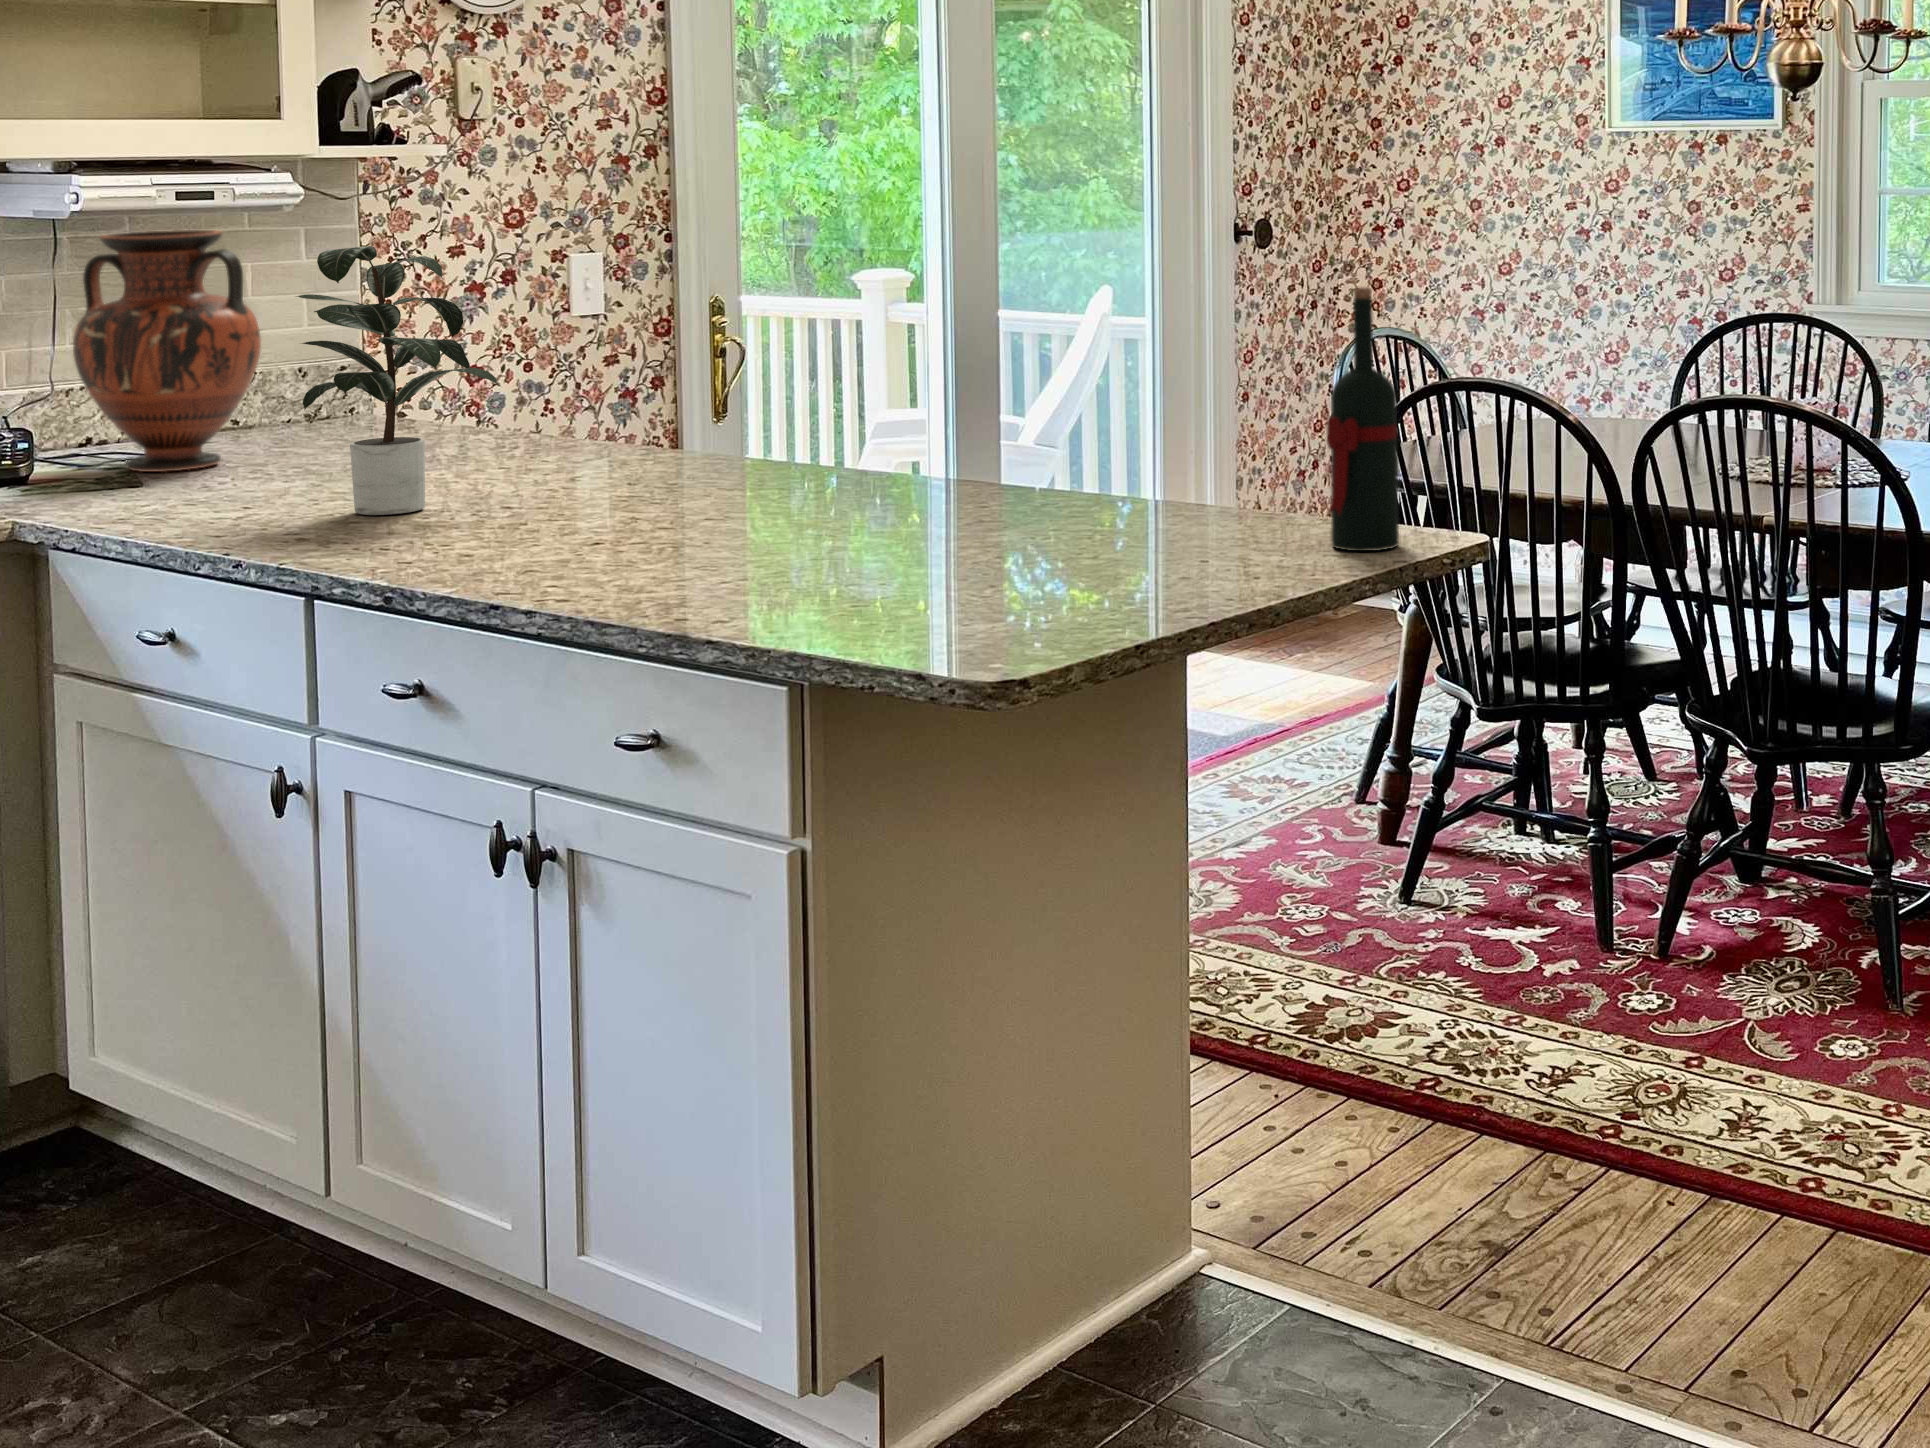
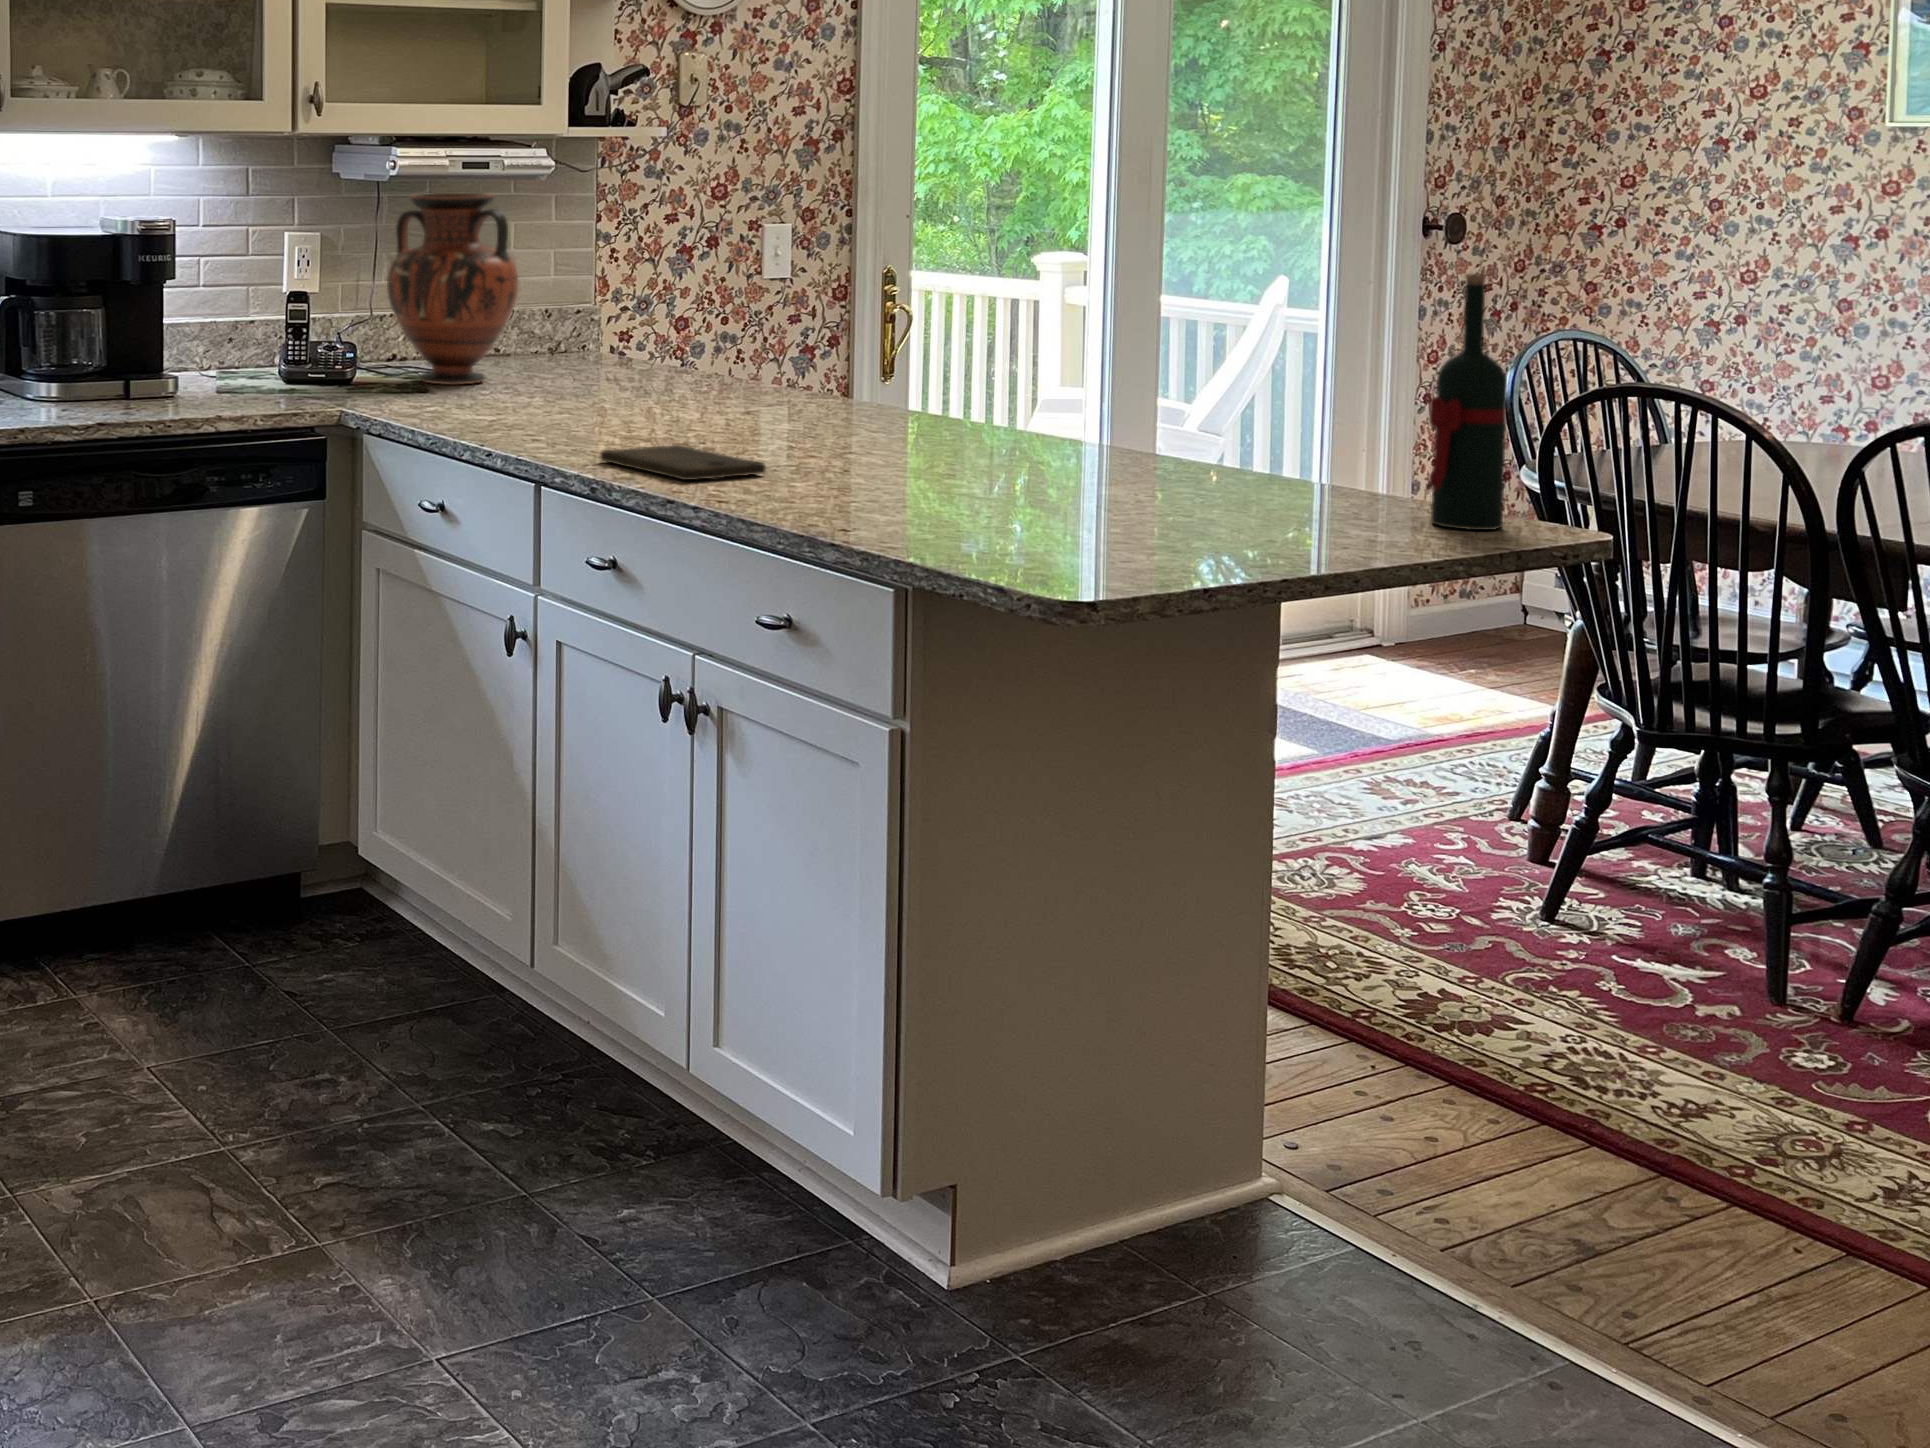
potted plant: present [296,246,499,515] -> none [523,206,726,427]
cutting board: none [386,533,604,579] -> present [600,445,766,480]

